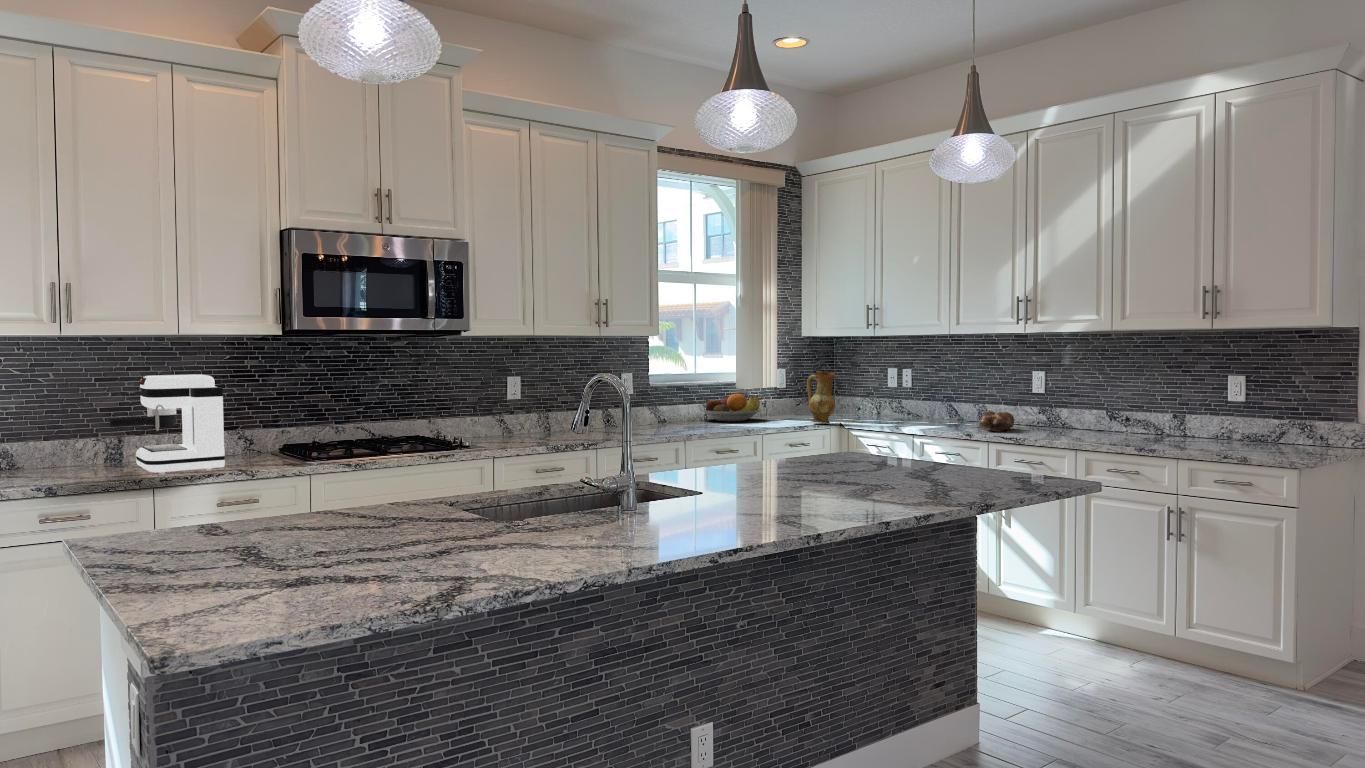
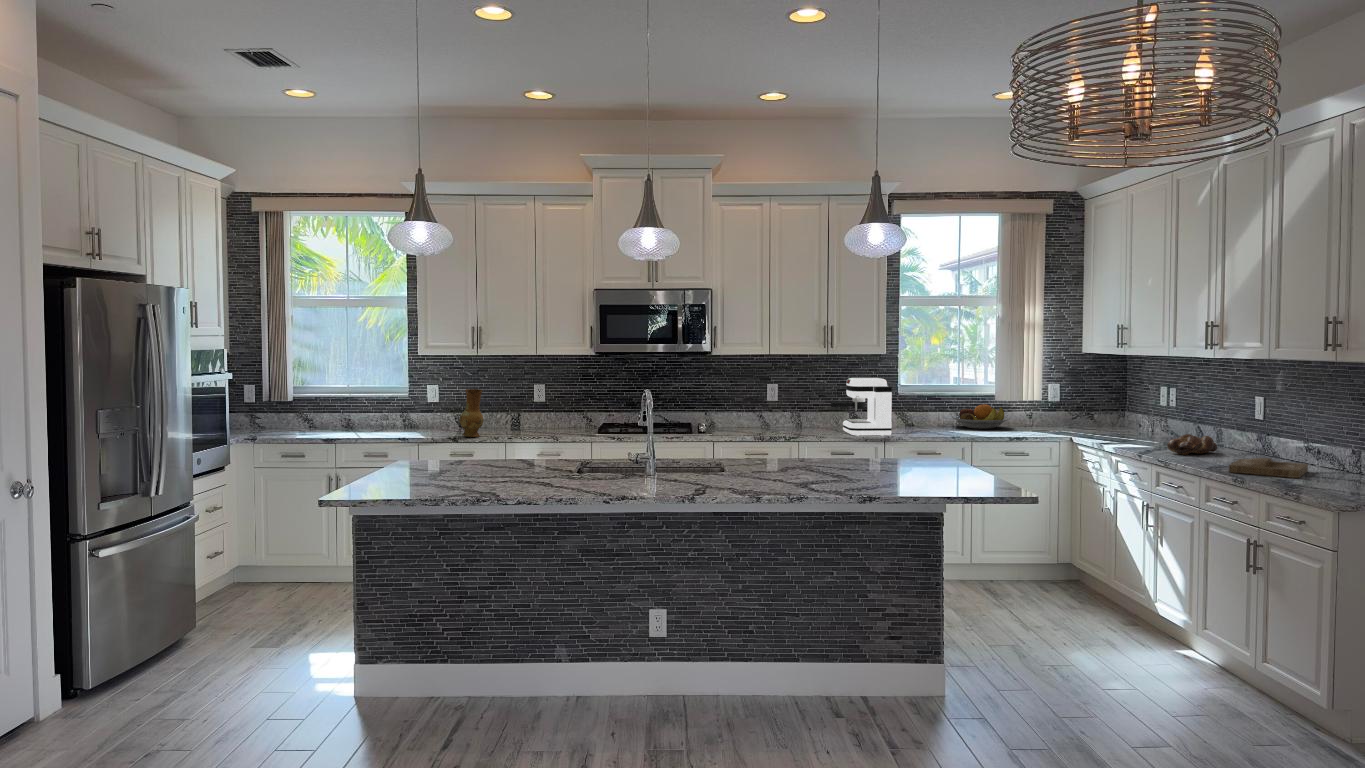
ceramic jug: present [807,371,835,423] -> present [460,389,483,437]
coffee maker: present [110,374,225,474] -> present [831,378,892,437]
tray: none [1077,427,1158,444] -> present [1229,458,1308,478]

